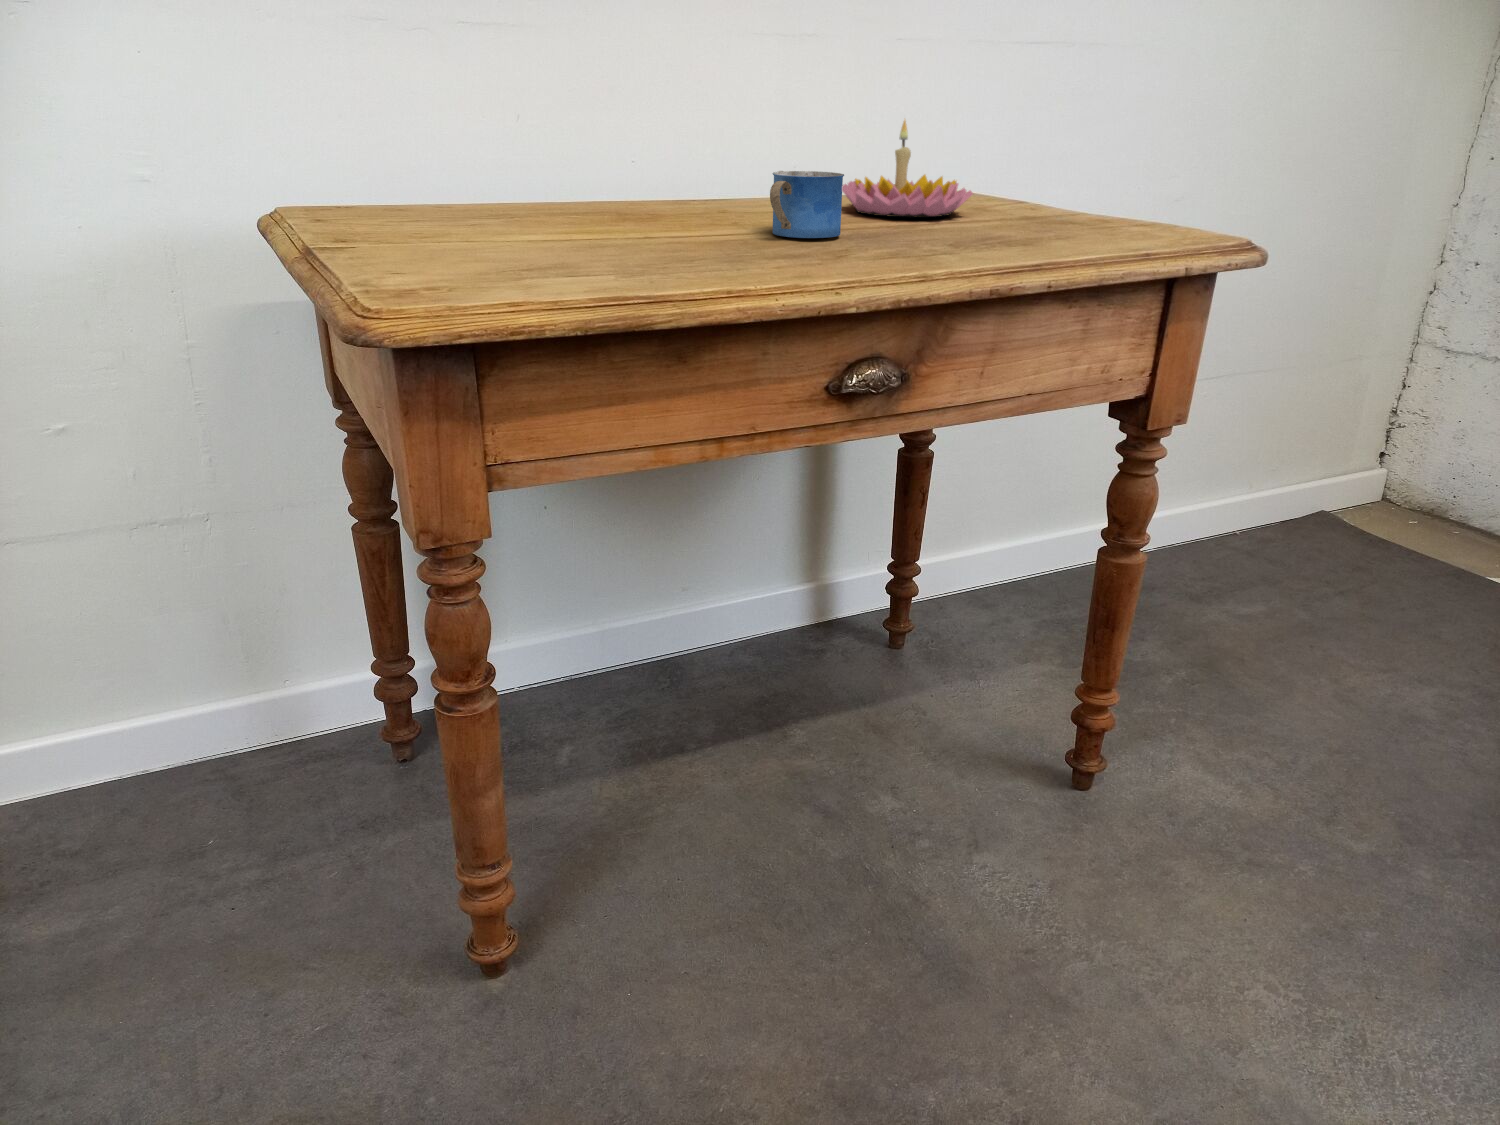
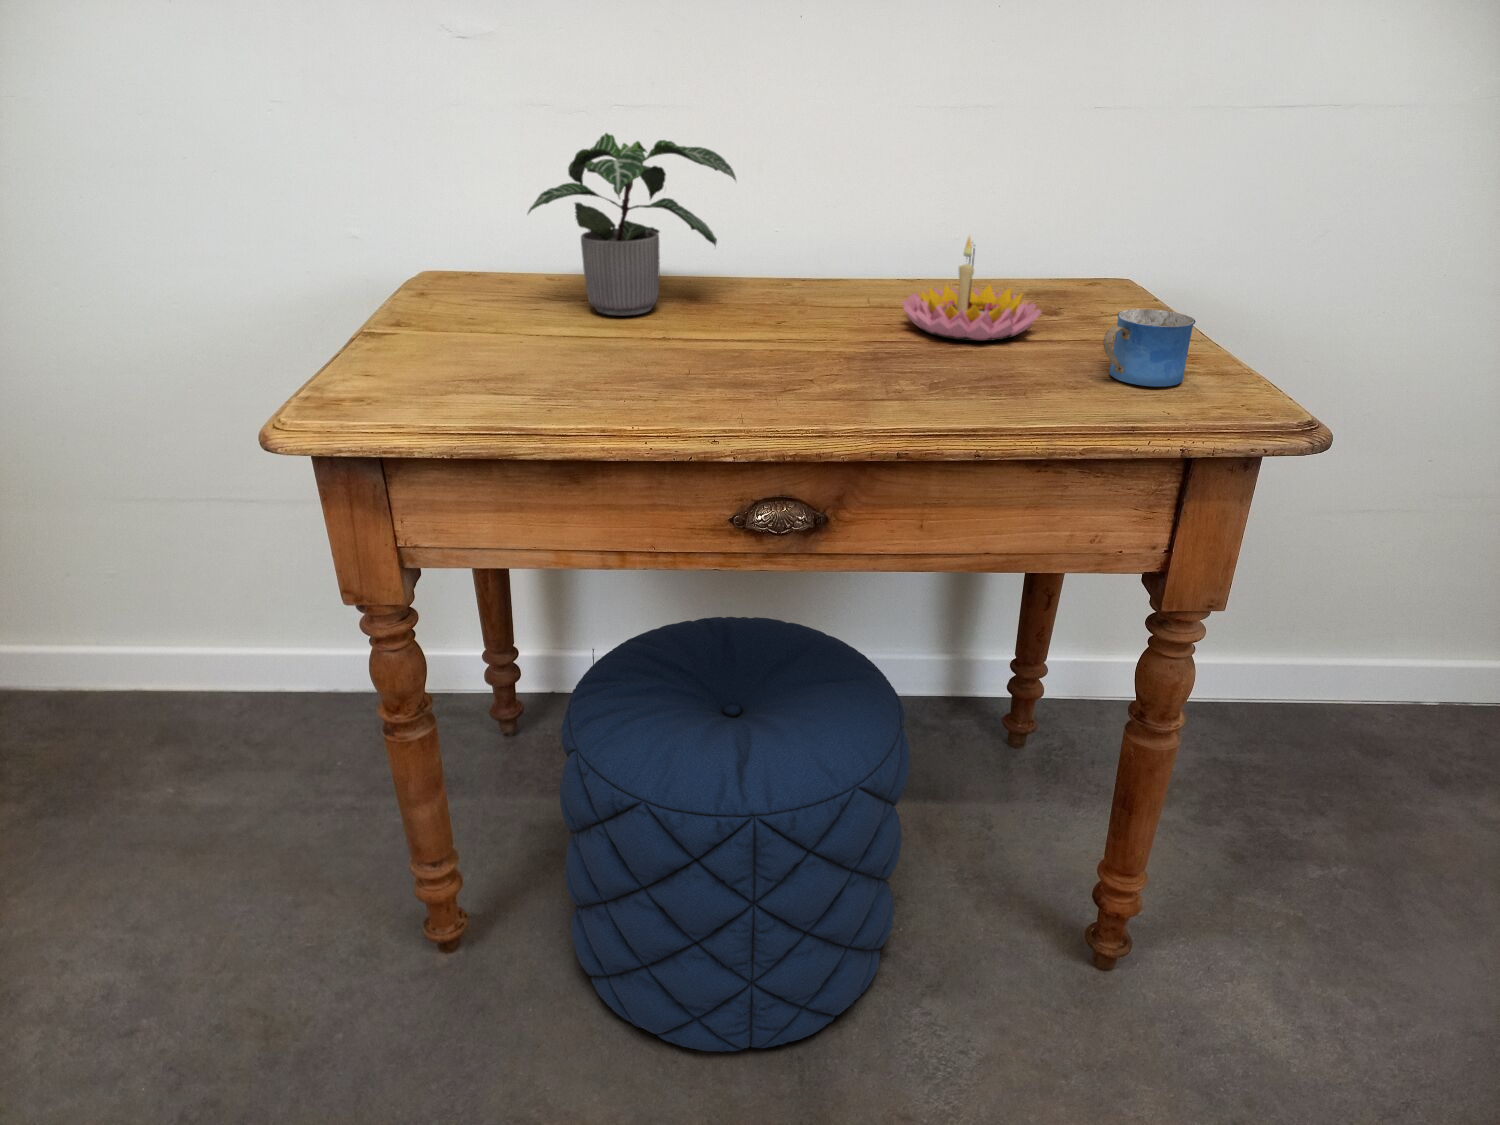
potted plant: none [466,24,665,220] -> present [528,133,736,315]
mug: present [770,171,844,238] -> present [1103,309,1196,386]
pouf: none [611,528,975,969] -> present [560,617,910,1052]

